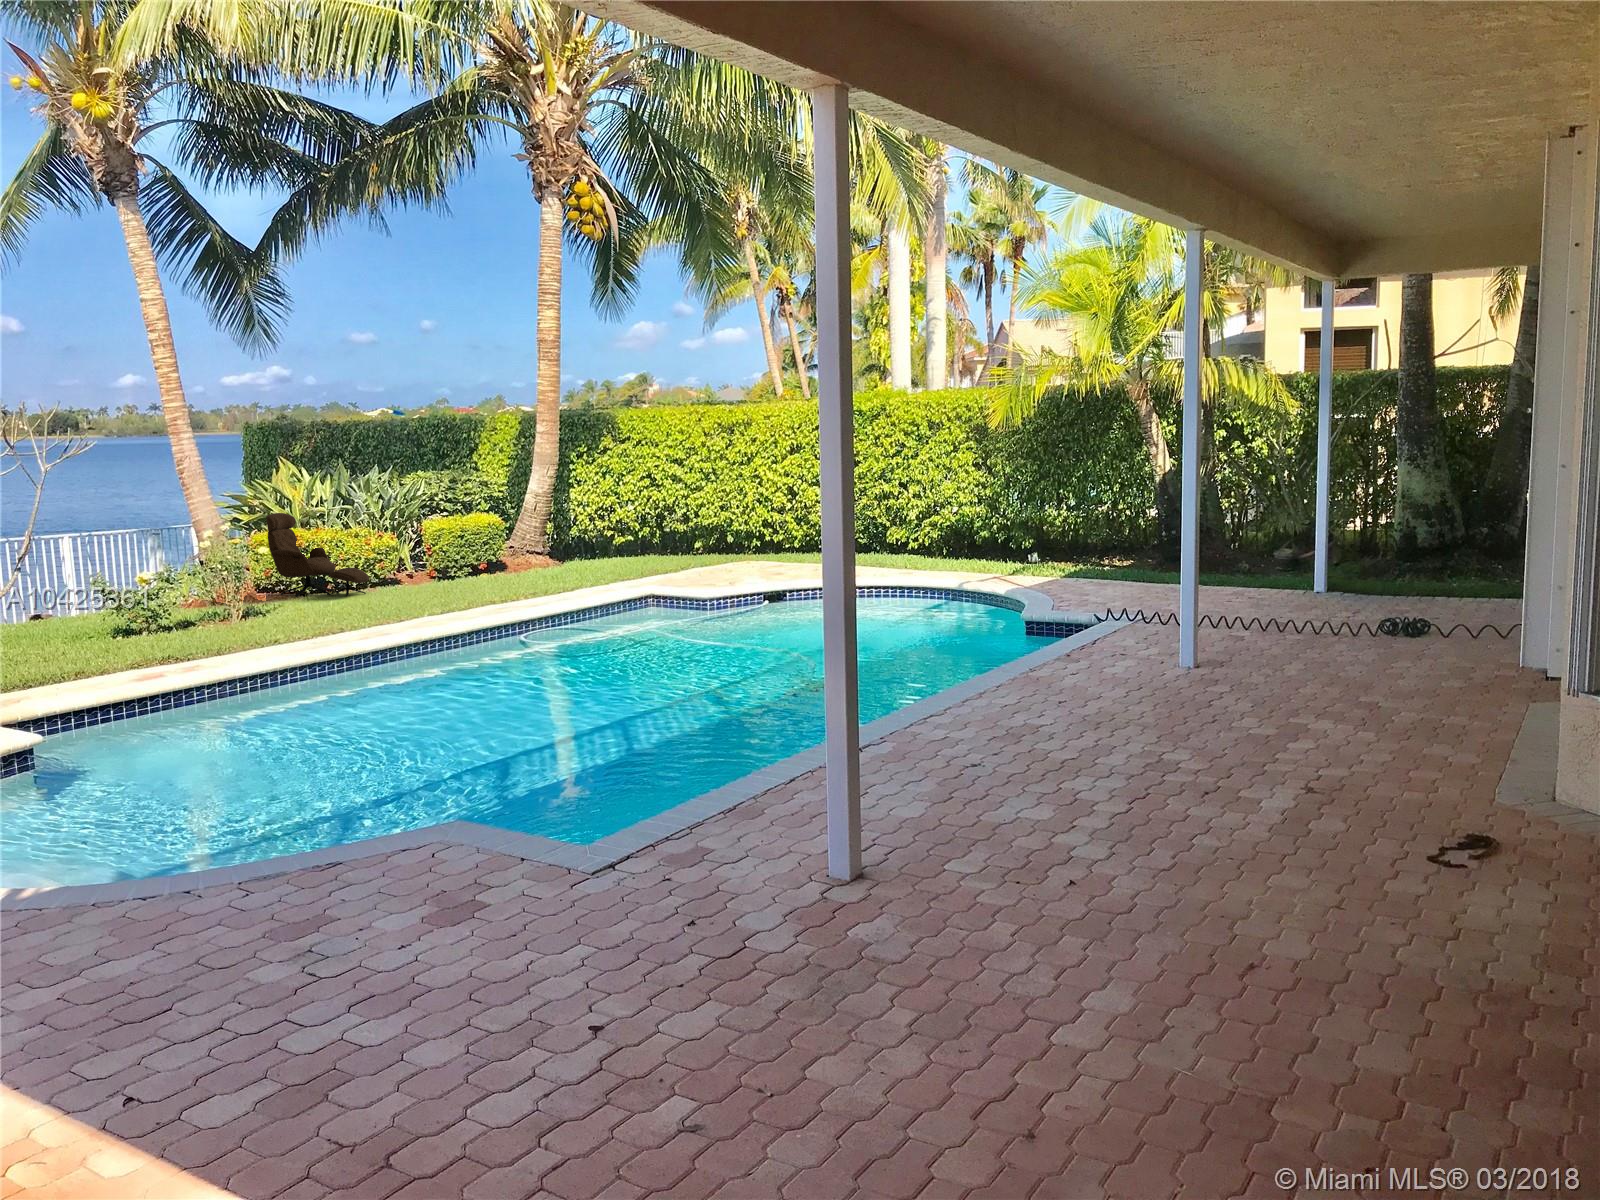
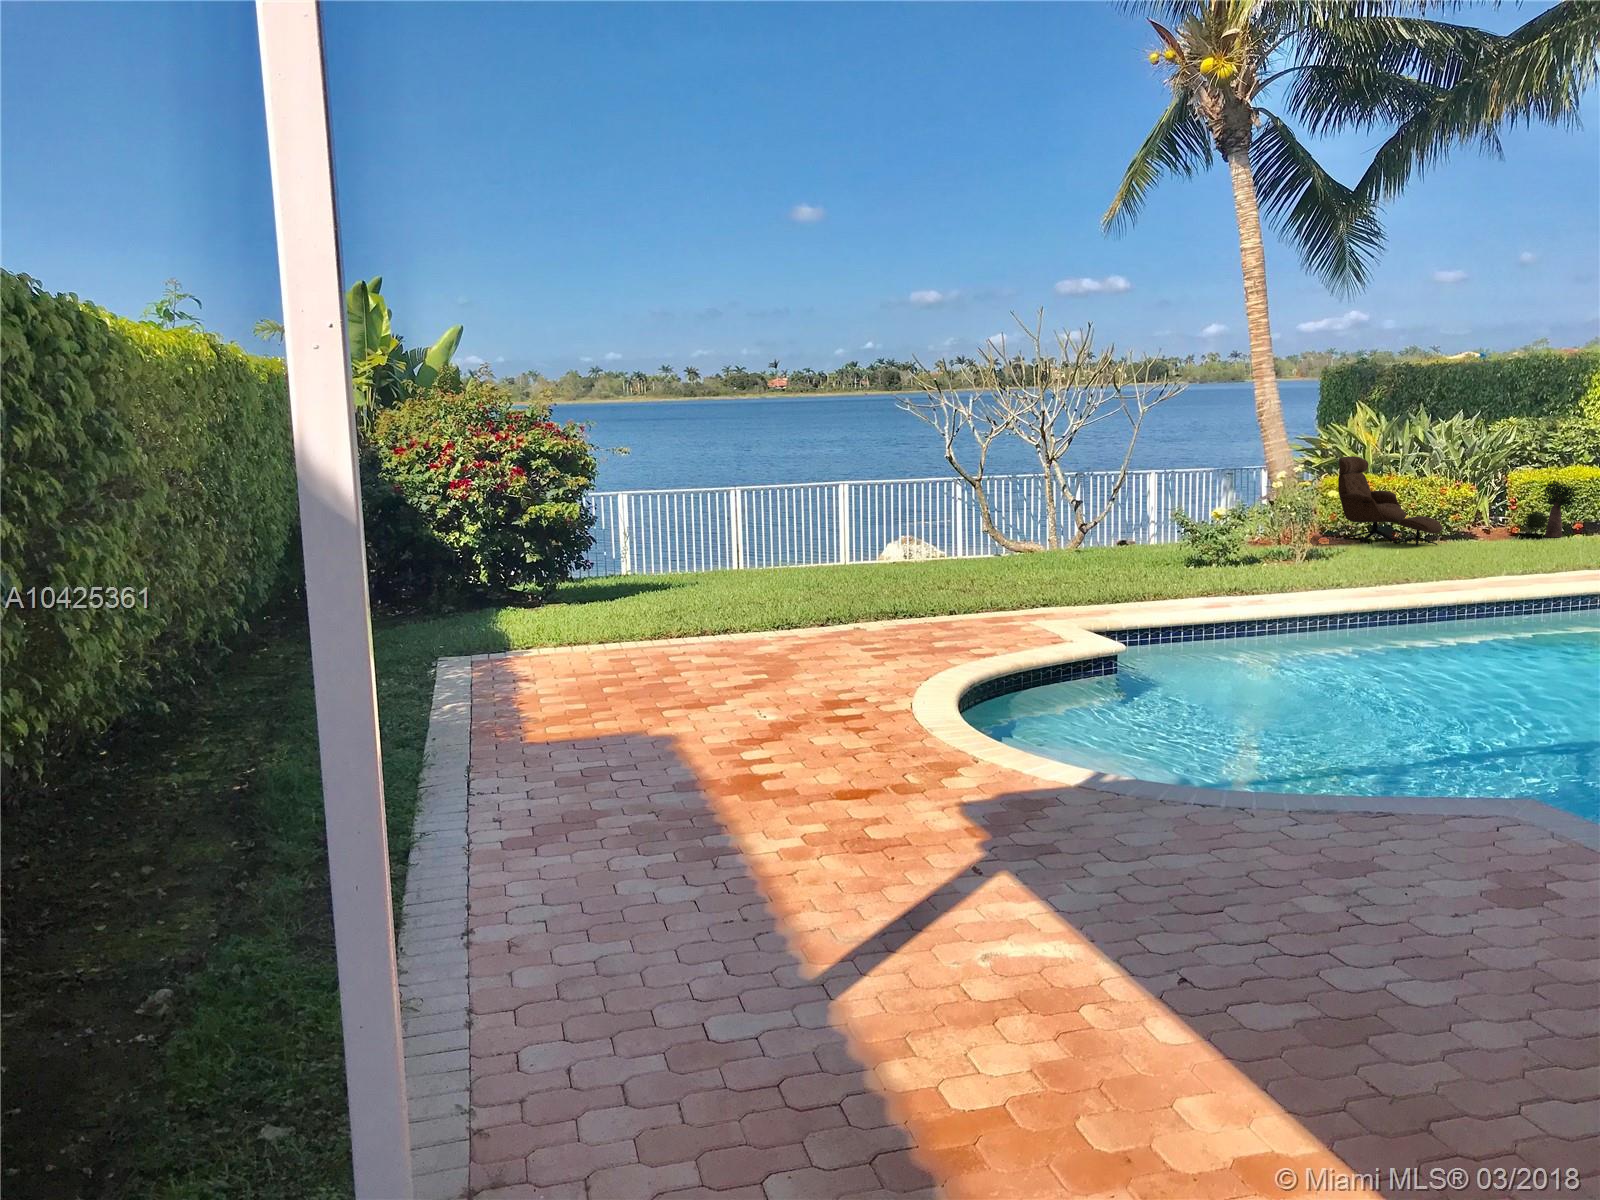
potted plant: none [437,529,477,578] -> present [1524,481,1577,537]

